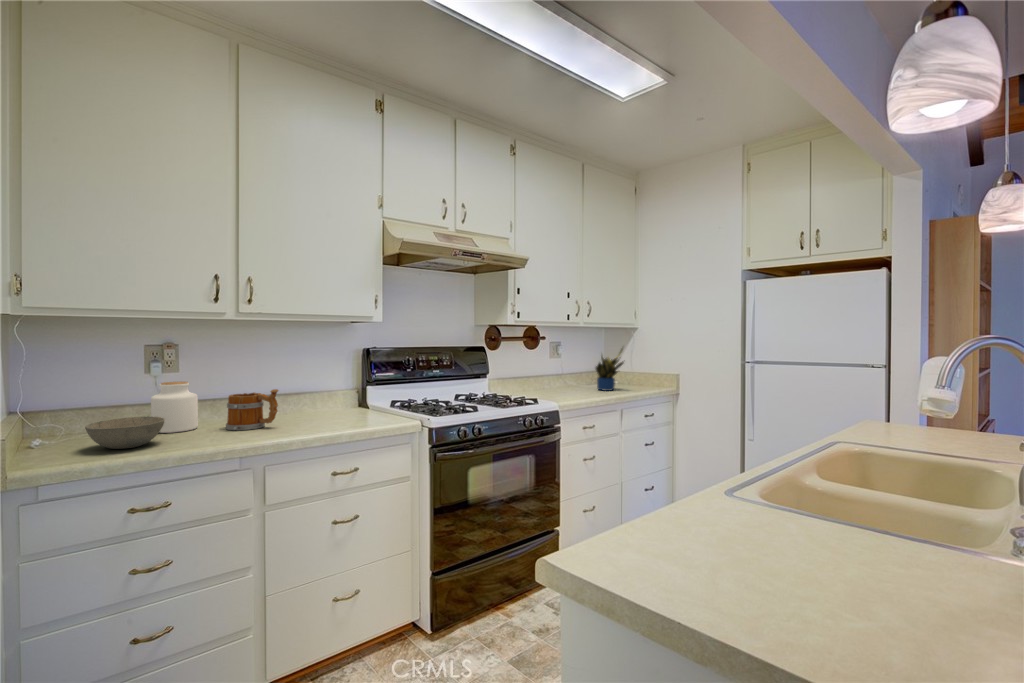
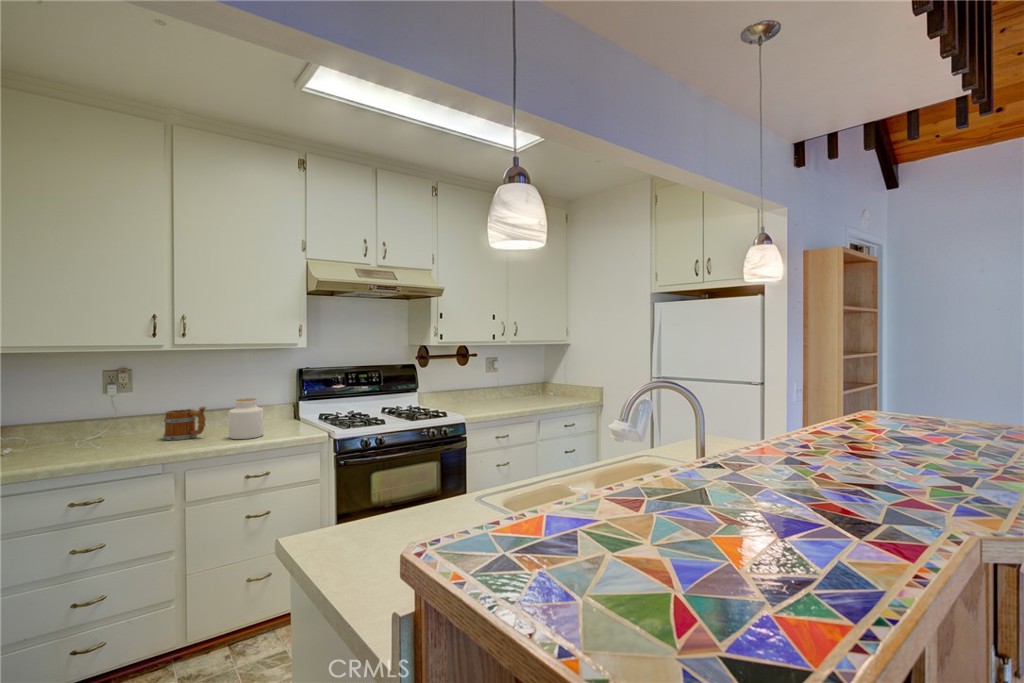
potted plant: present [596,348,624,391] -> none [522,362,547,403]
jar: present [151,382,198,433] -> present [229,398,264,439]
bowl: present [85,416,165,449] -> none [40,429,106,456]

